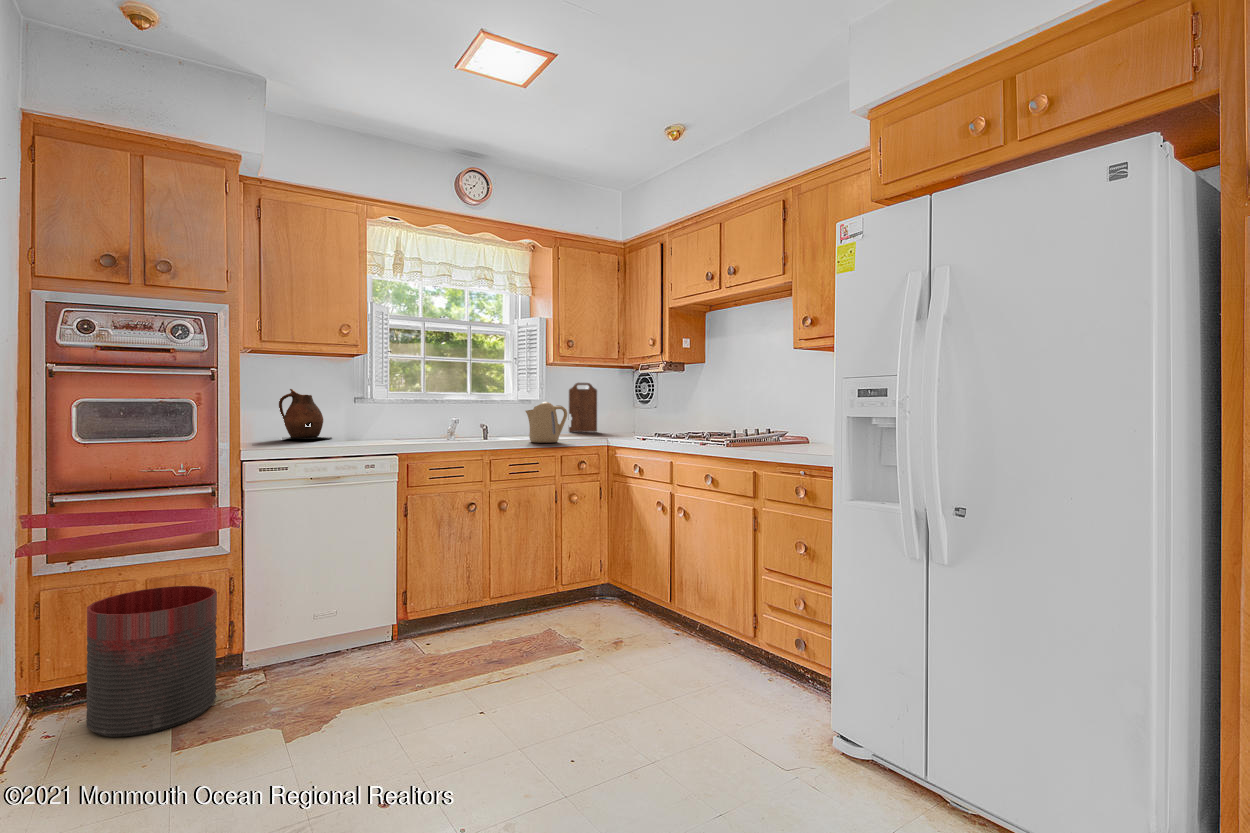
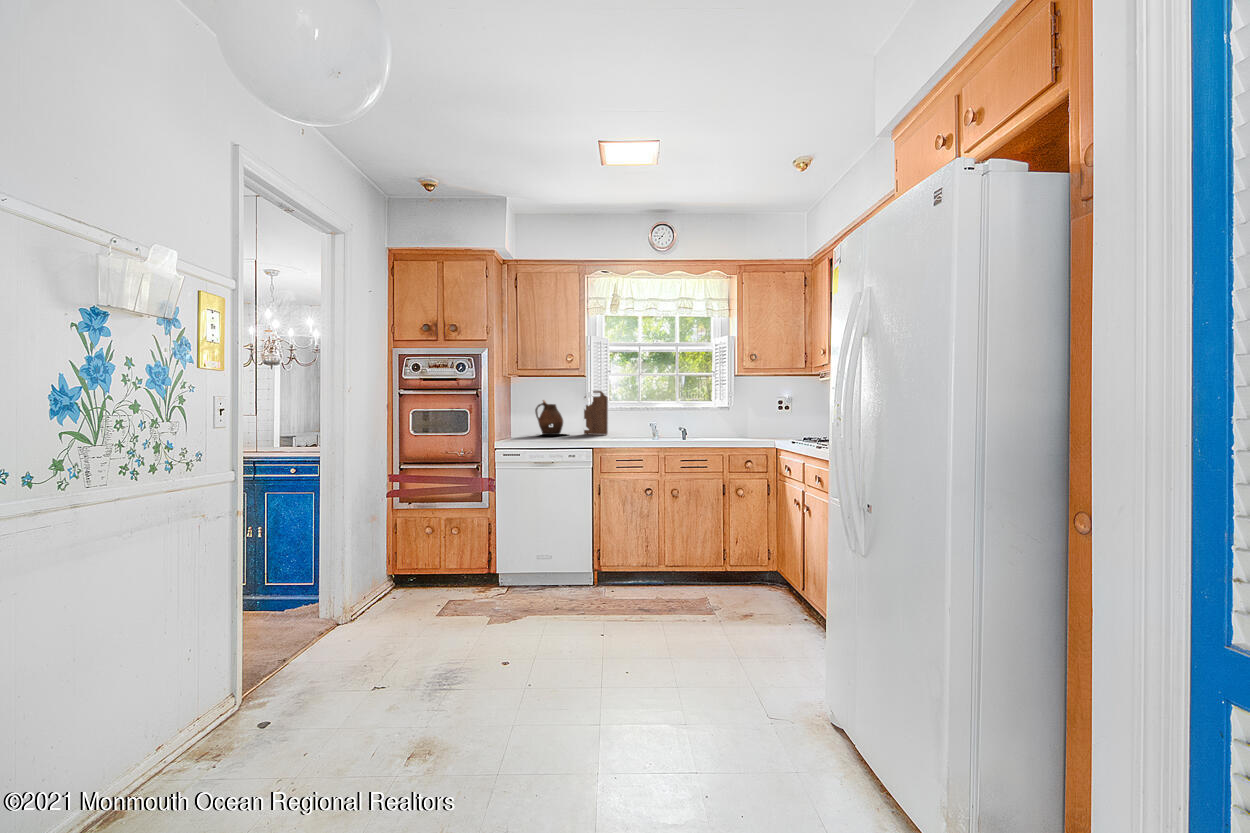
cutting board: present [569,383,597,432] -> present [584,391,608,435]
kettle: present [525,402,567,443] -> none [699,408,733,442]
trash can: present [86,586,217,737] -> none [408,525,474,606]

